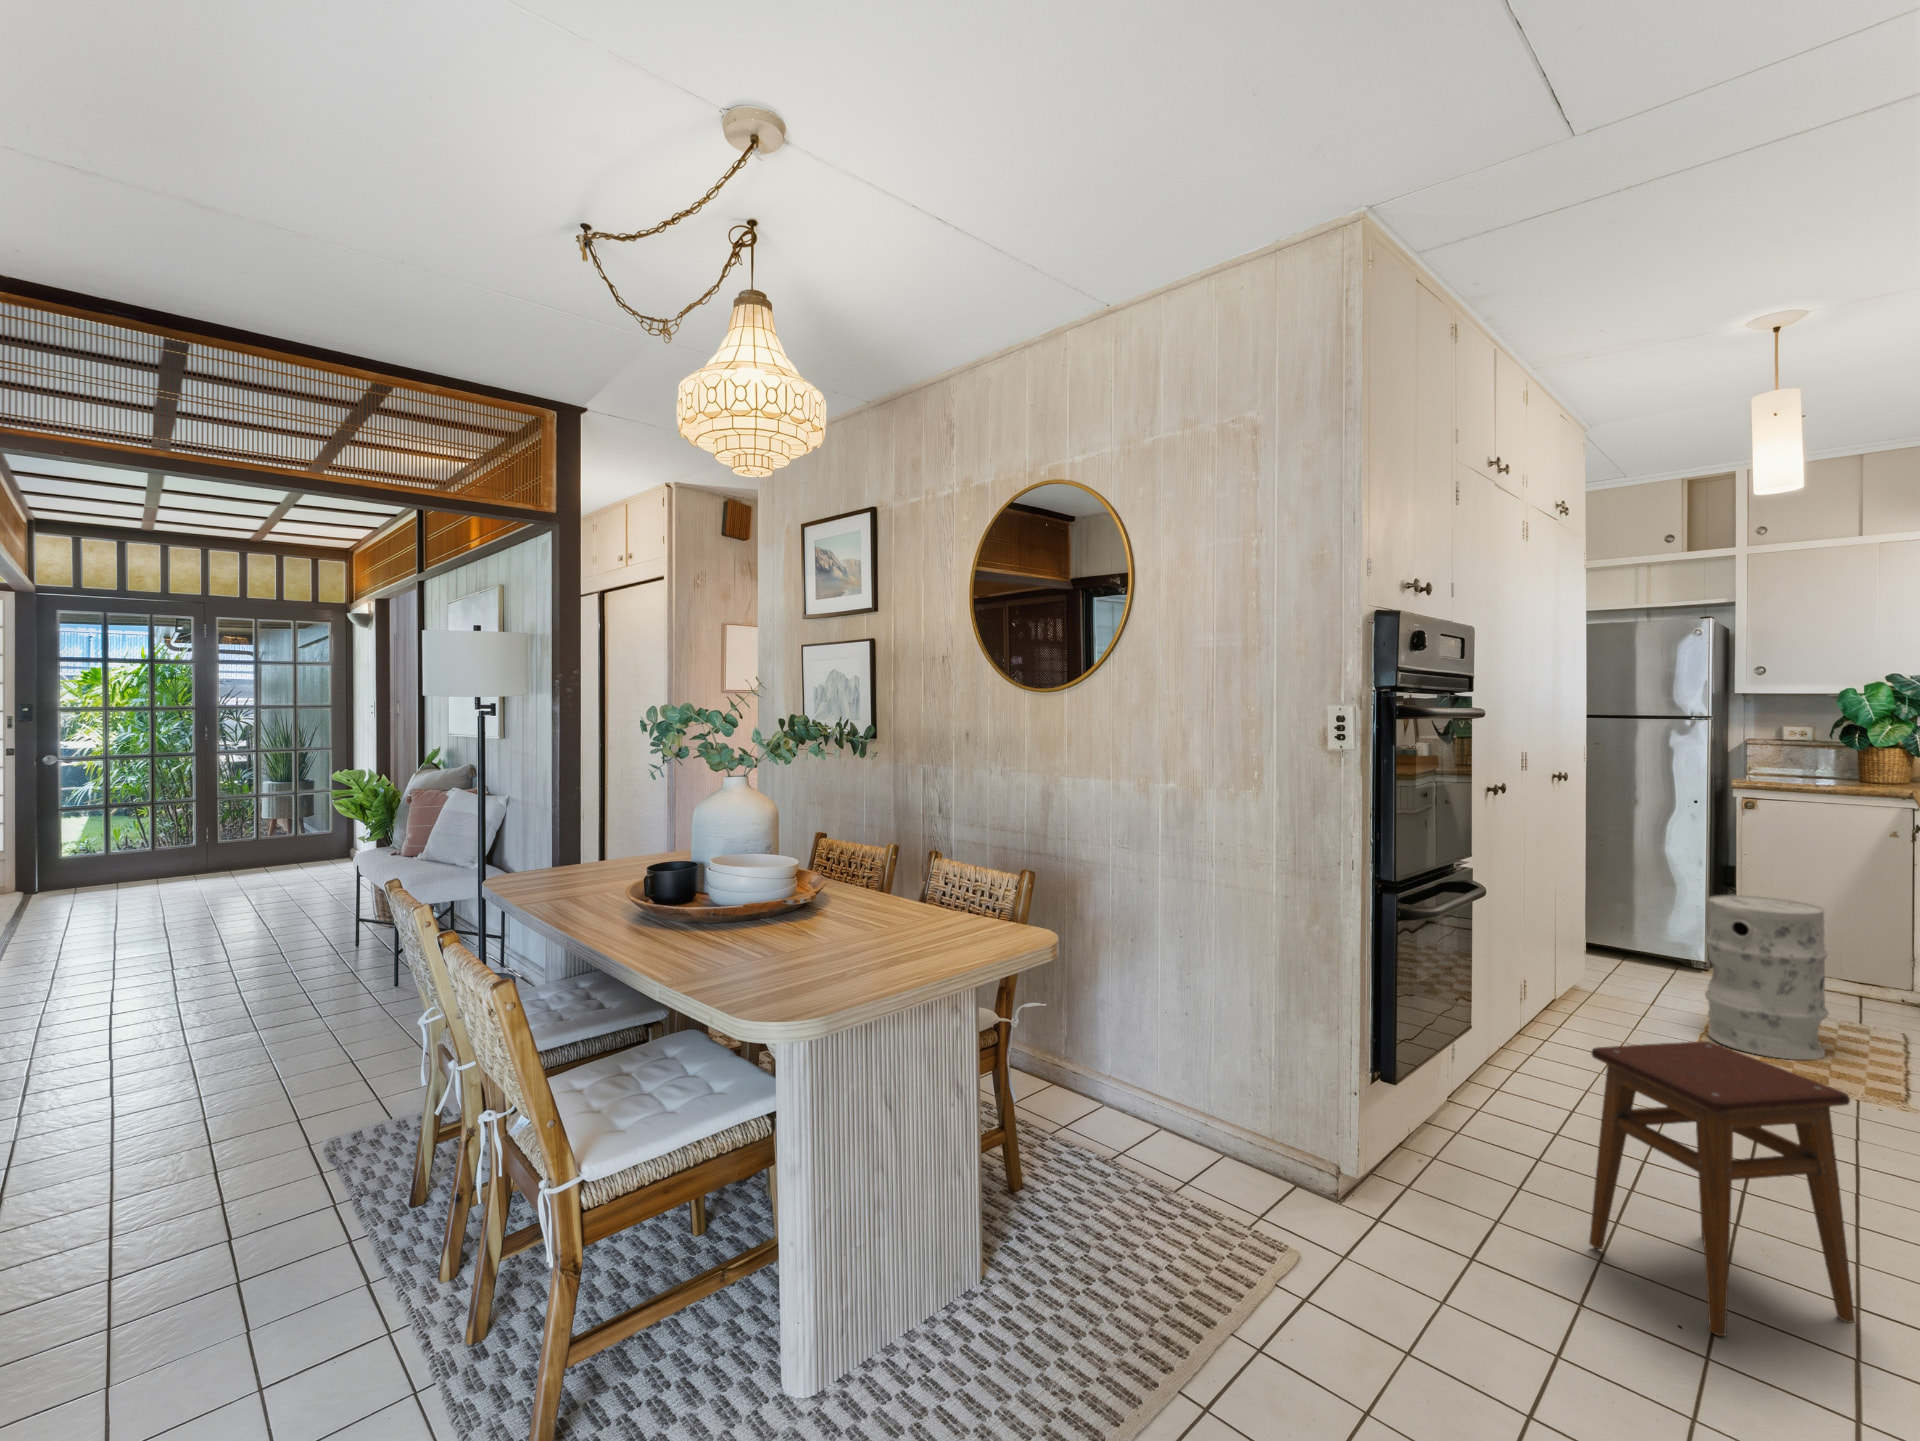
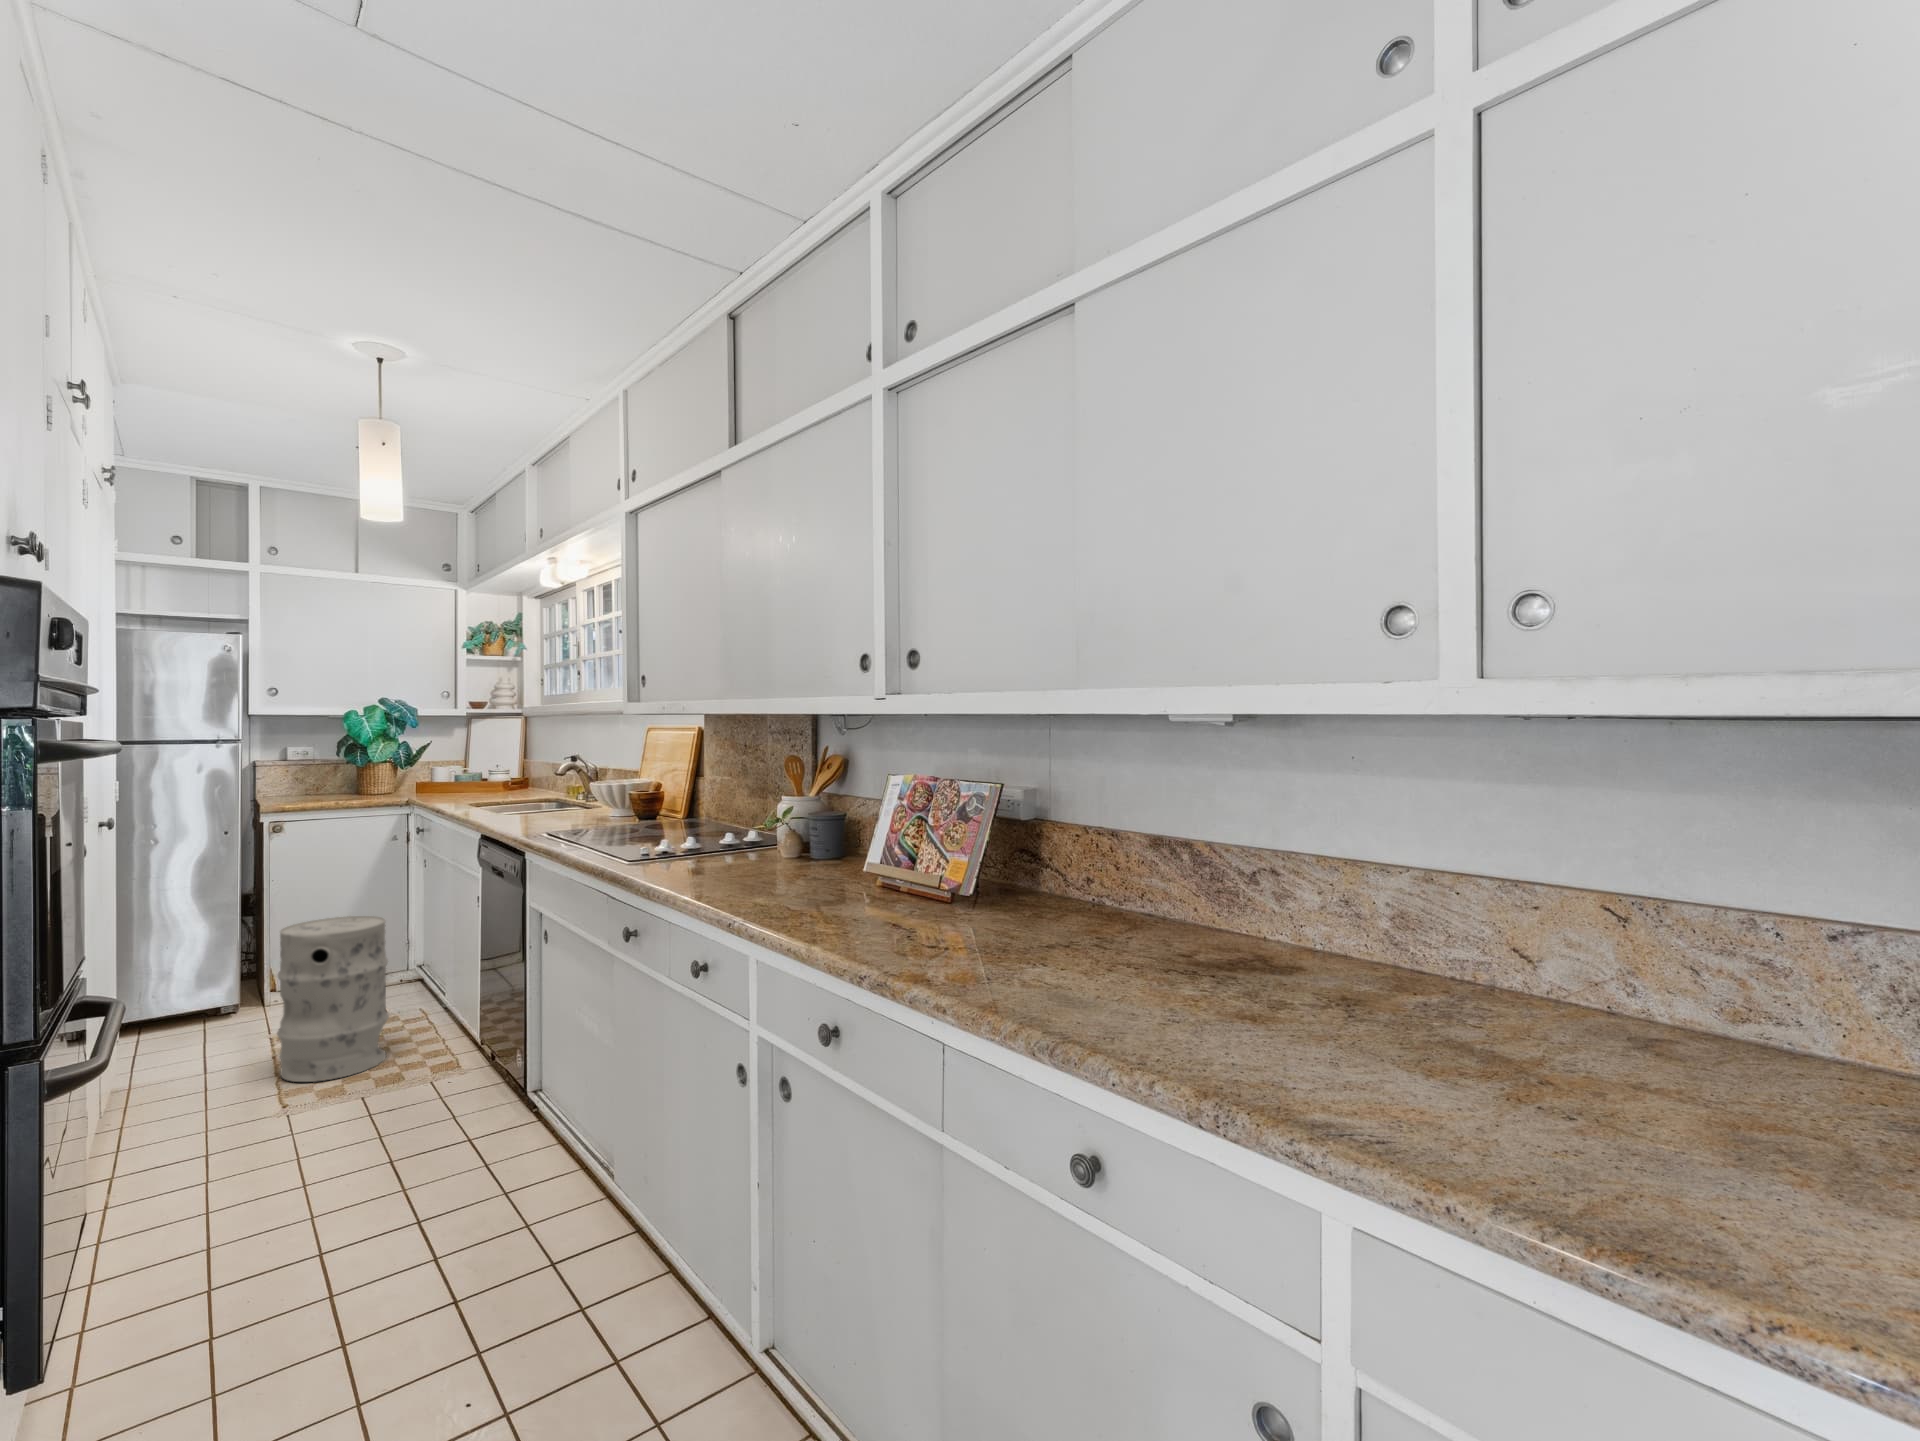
stool: present [1589,1041,1855,1336] -> none [323,1078,556,1382]

